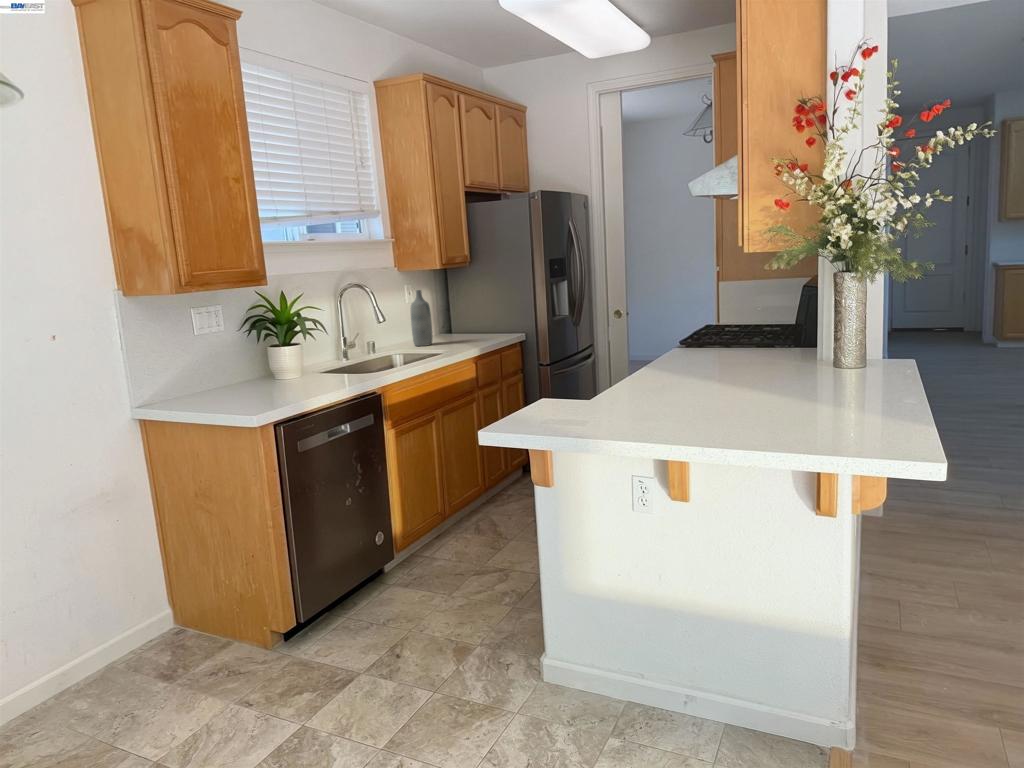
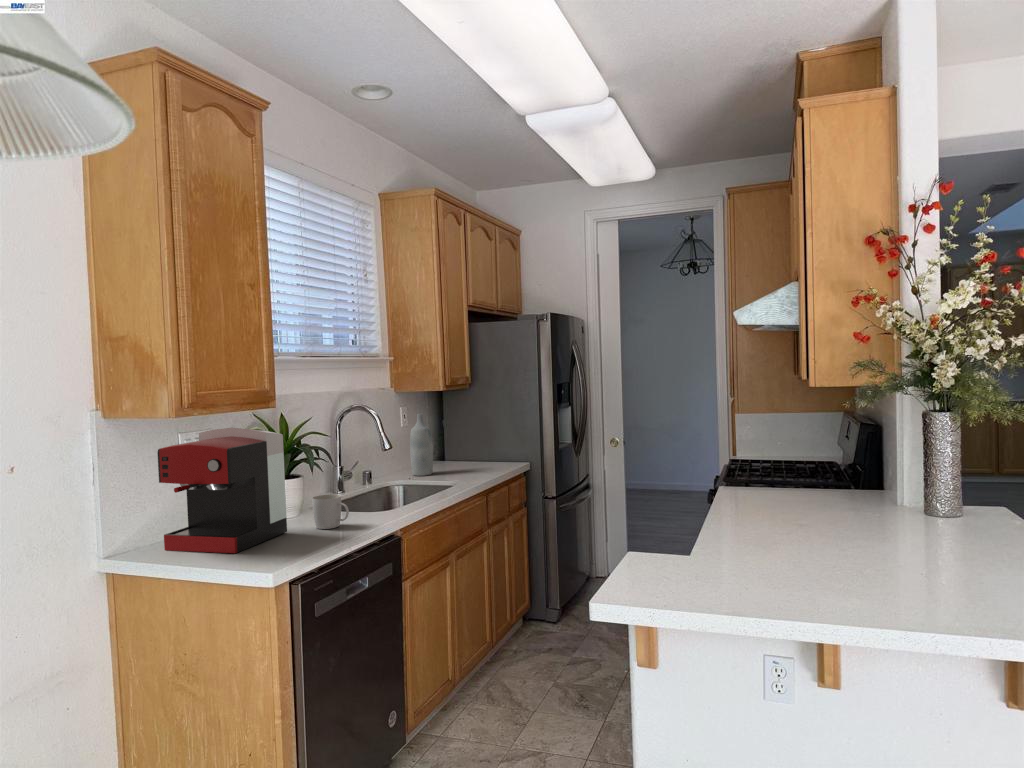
coffee maker: none [169,302,285,404] -> present [157,428,287,553]
mug: none [305,358,336,387] -> present [312,494,349,529]

